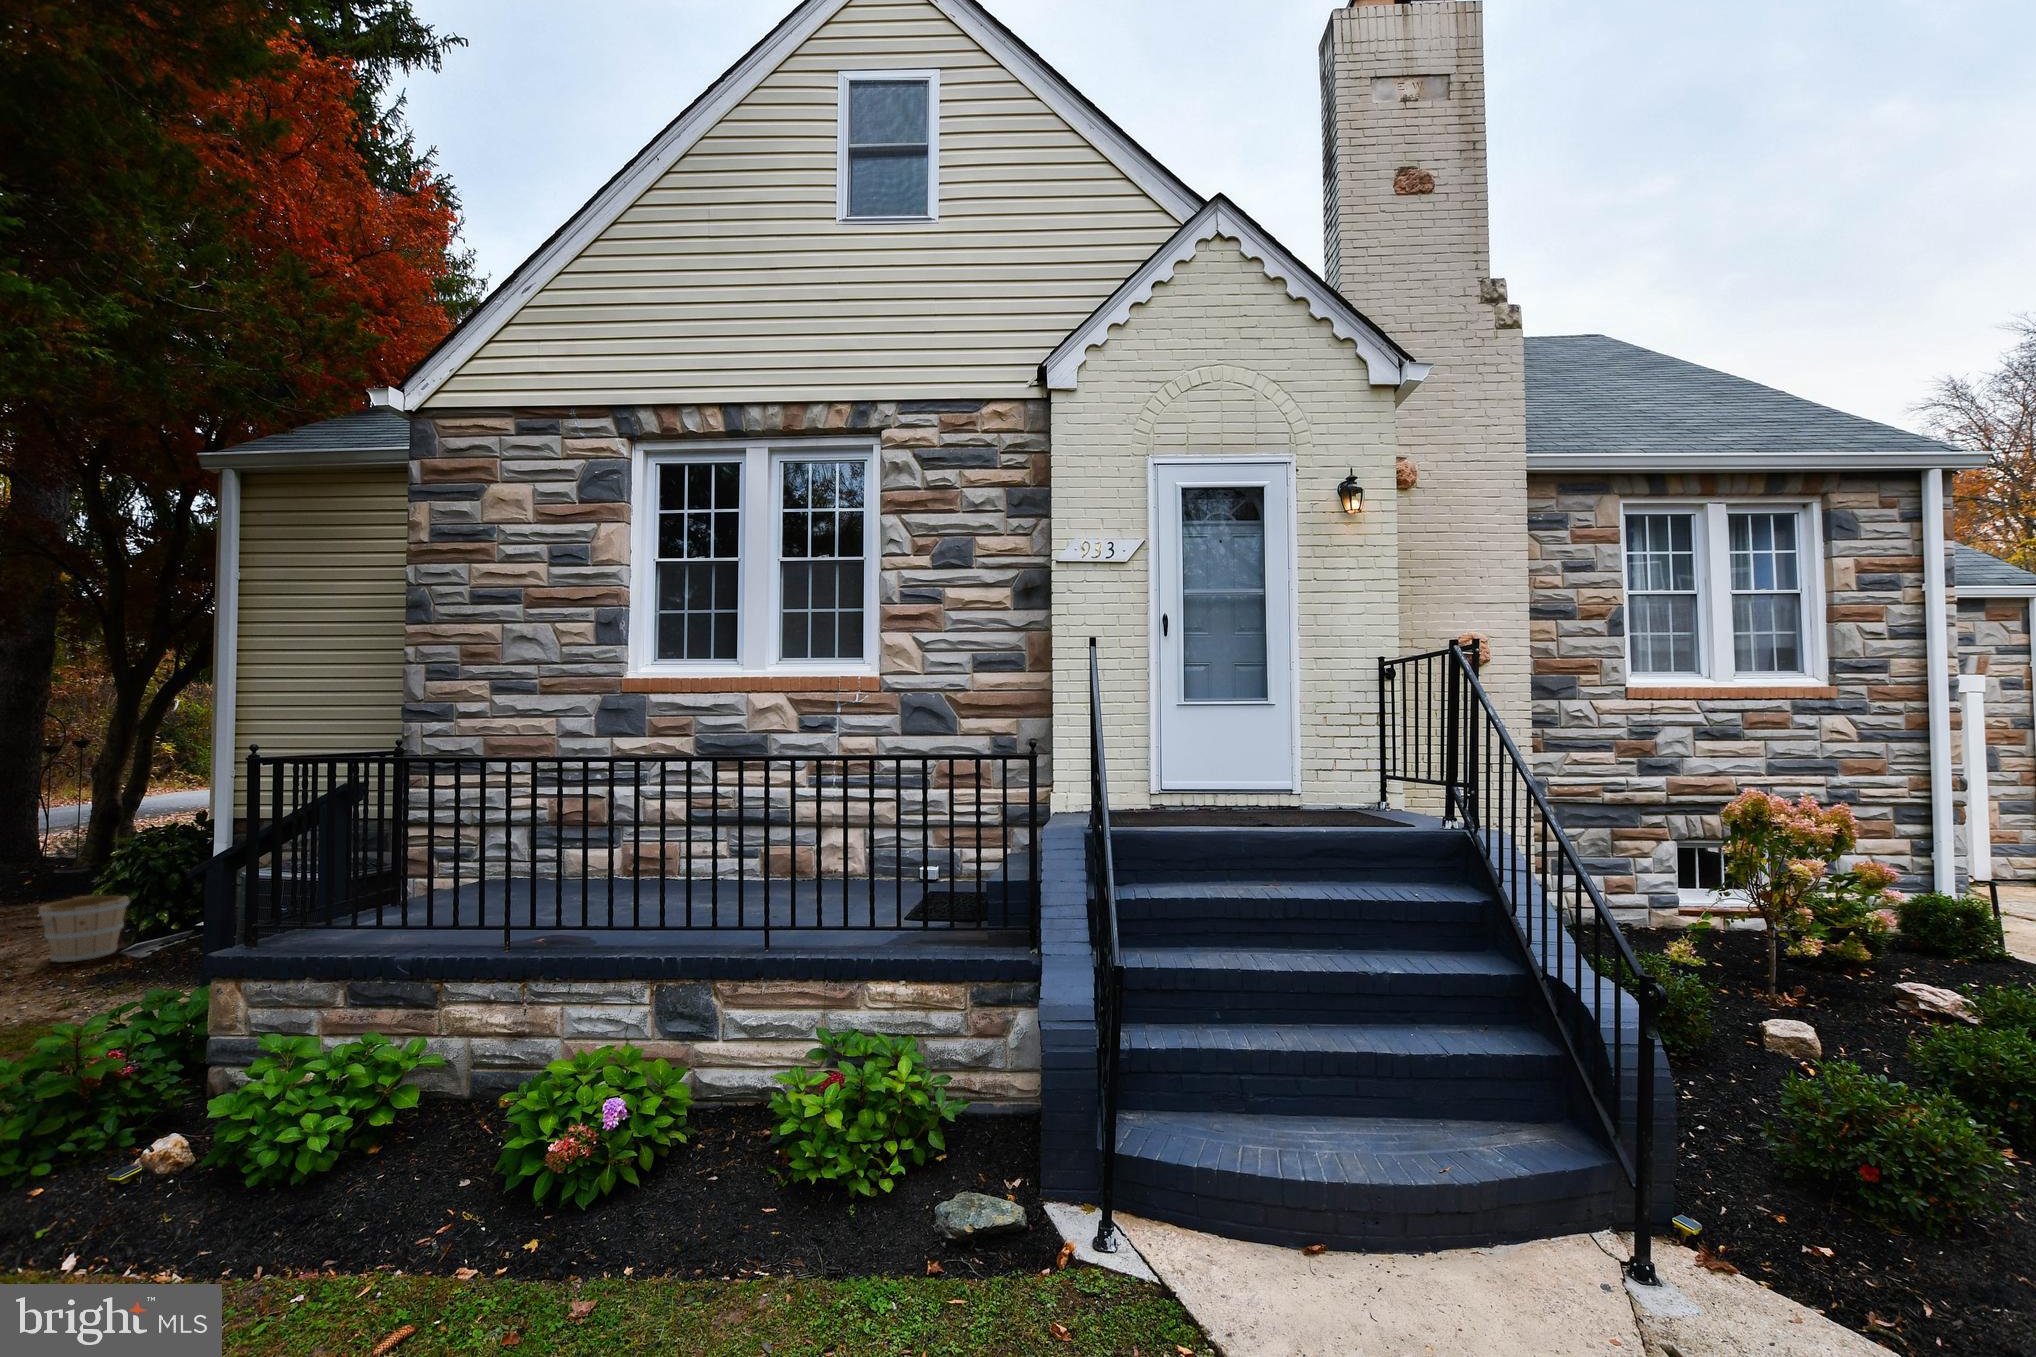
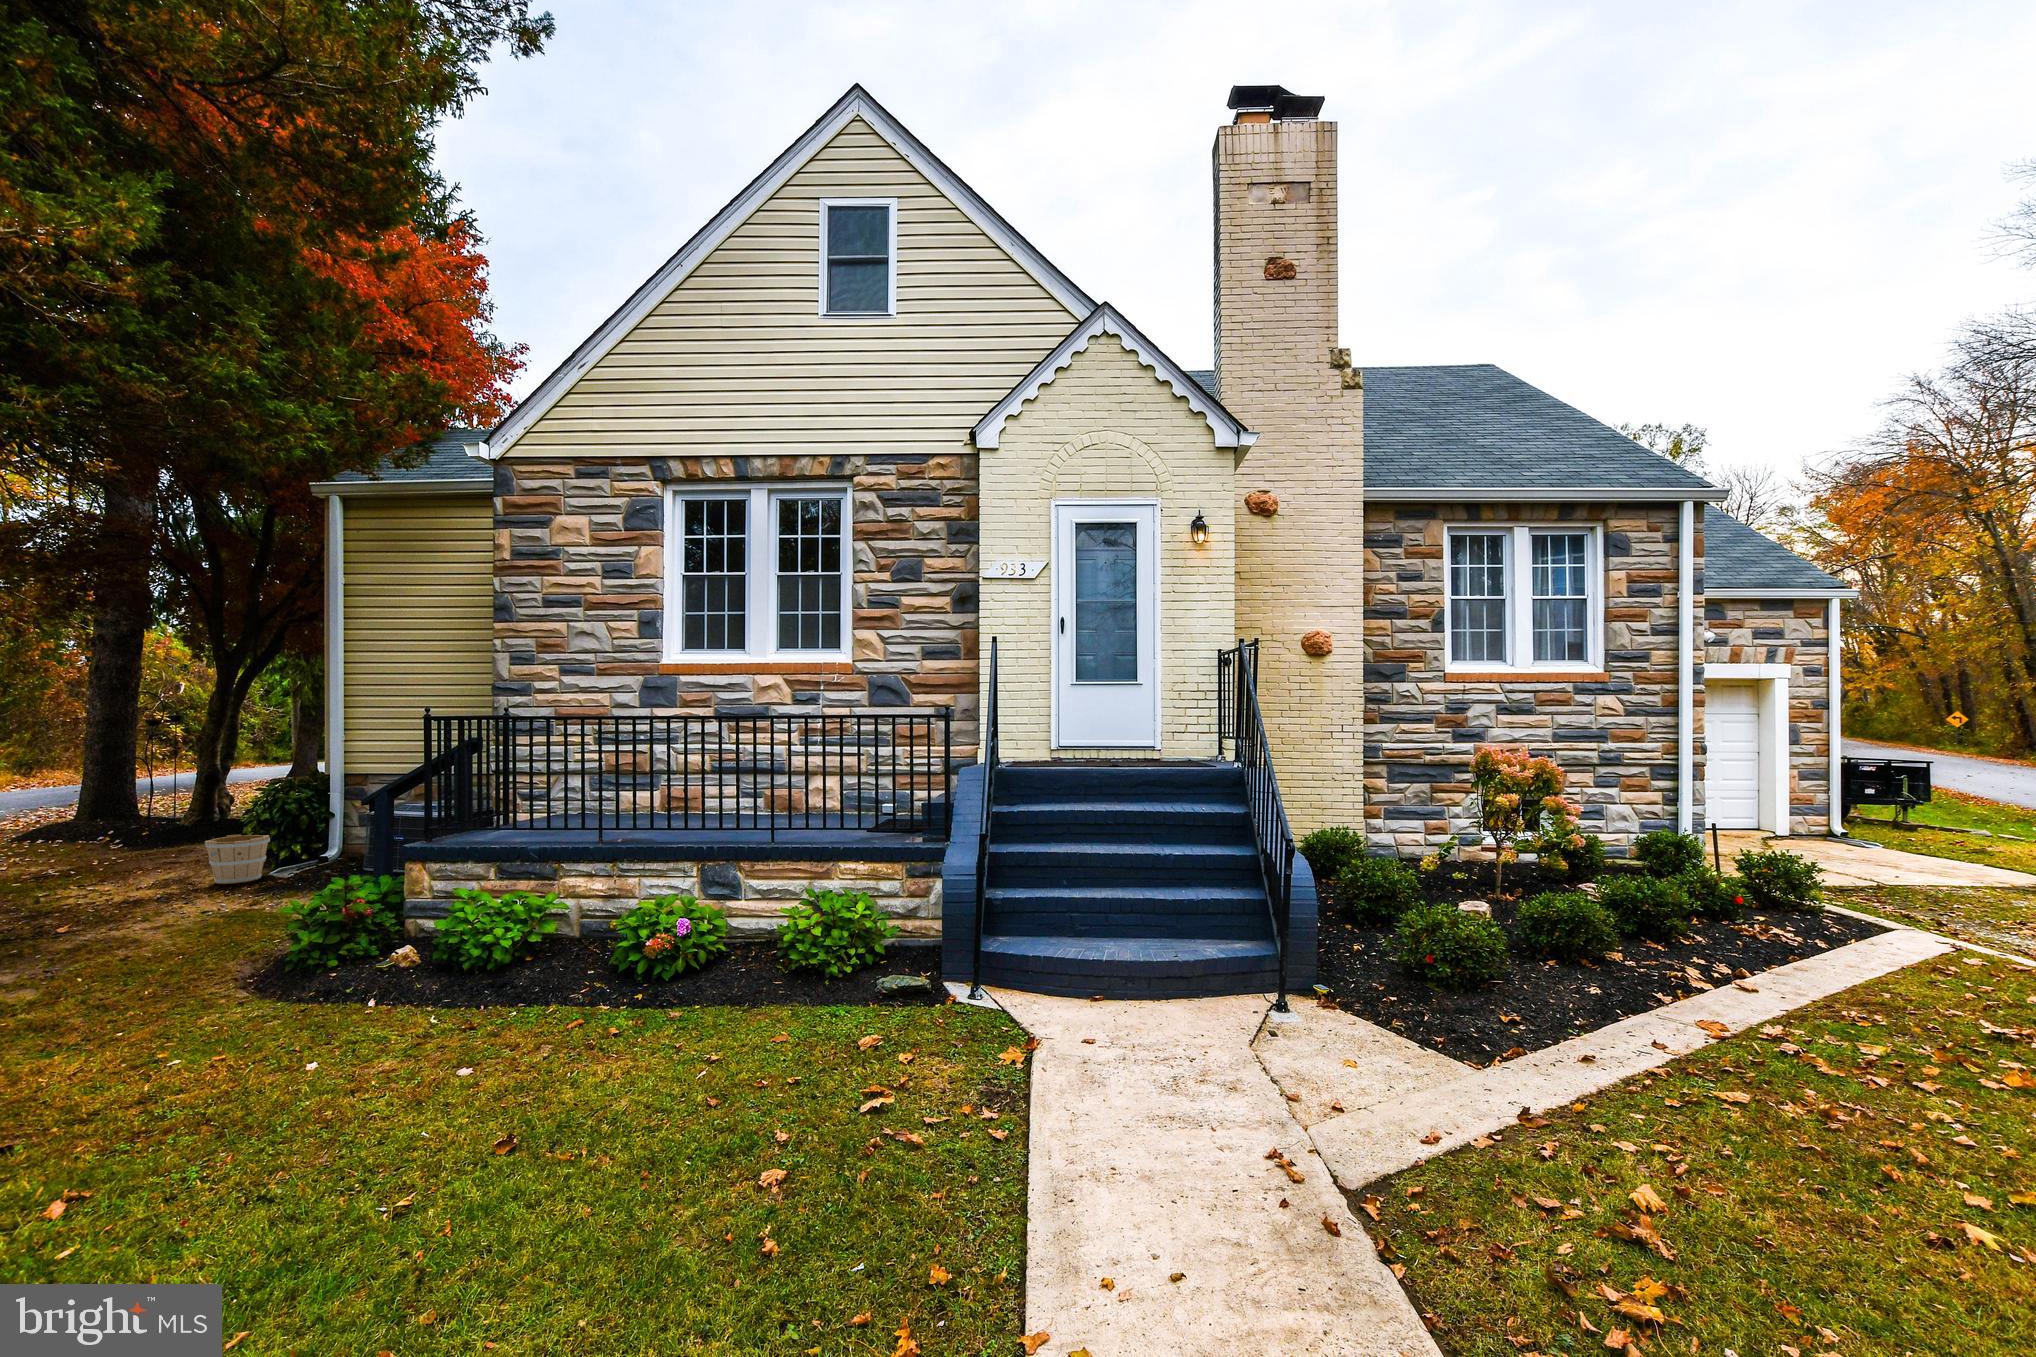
potted tree: present [52,824,92,873] -> none [164,784,202,828]

